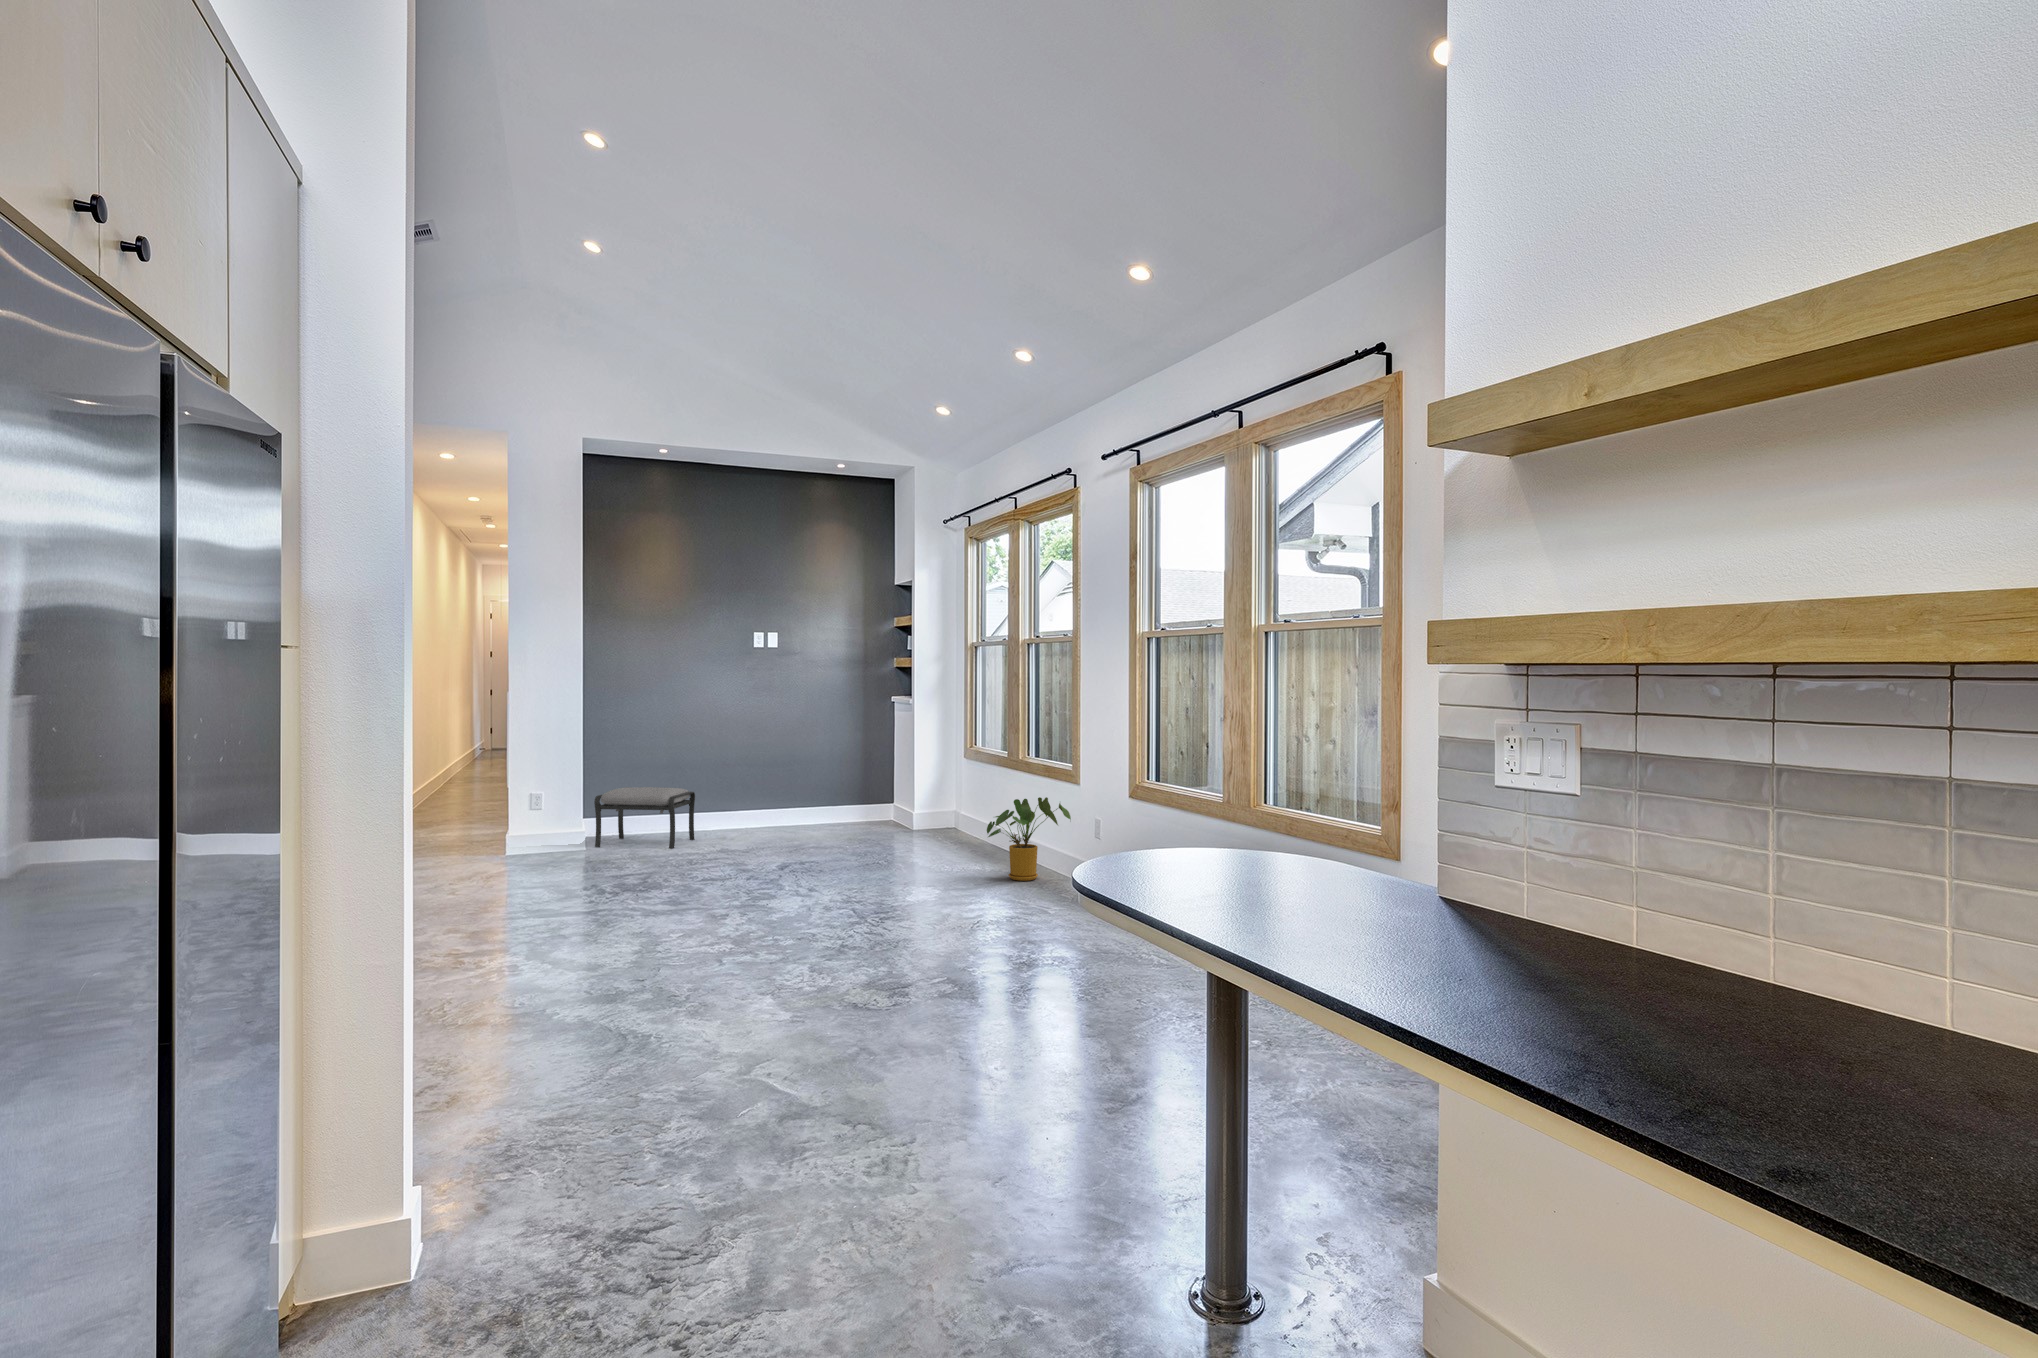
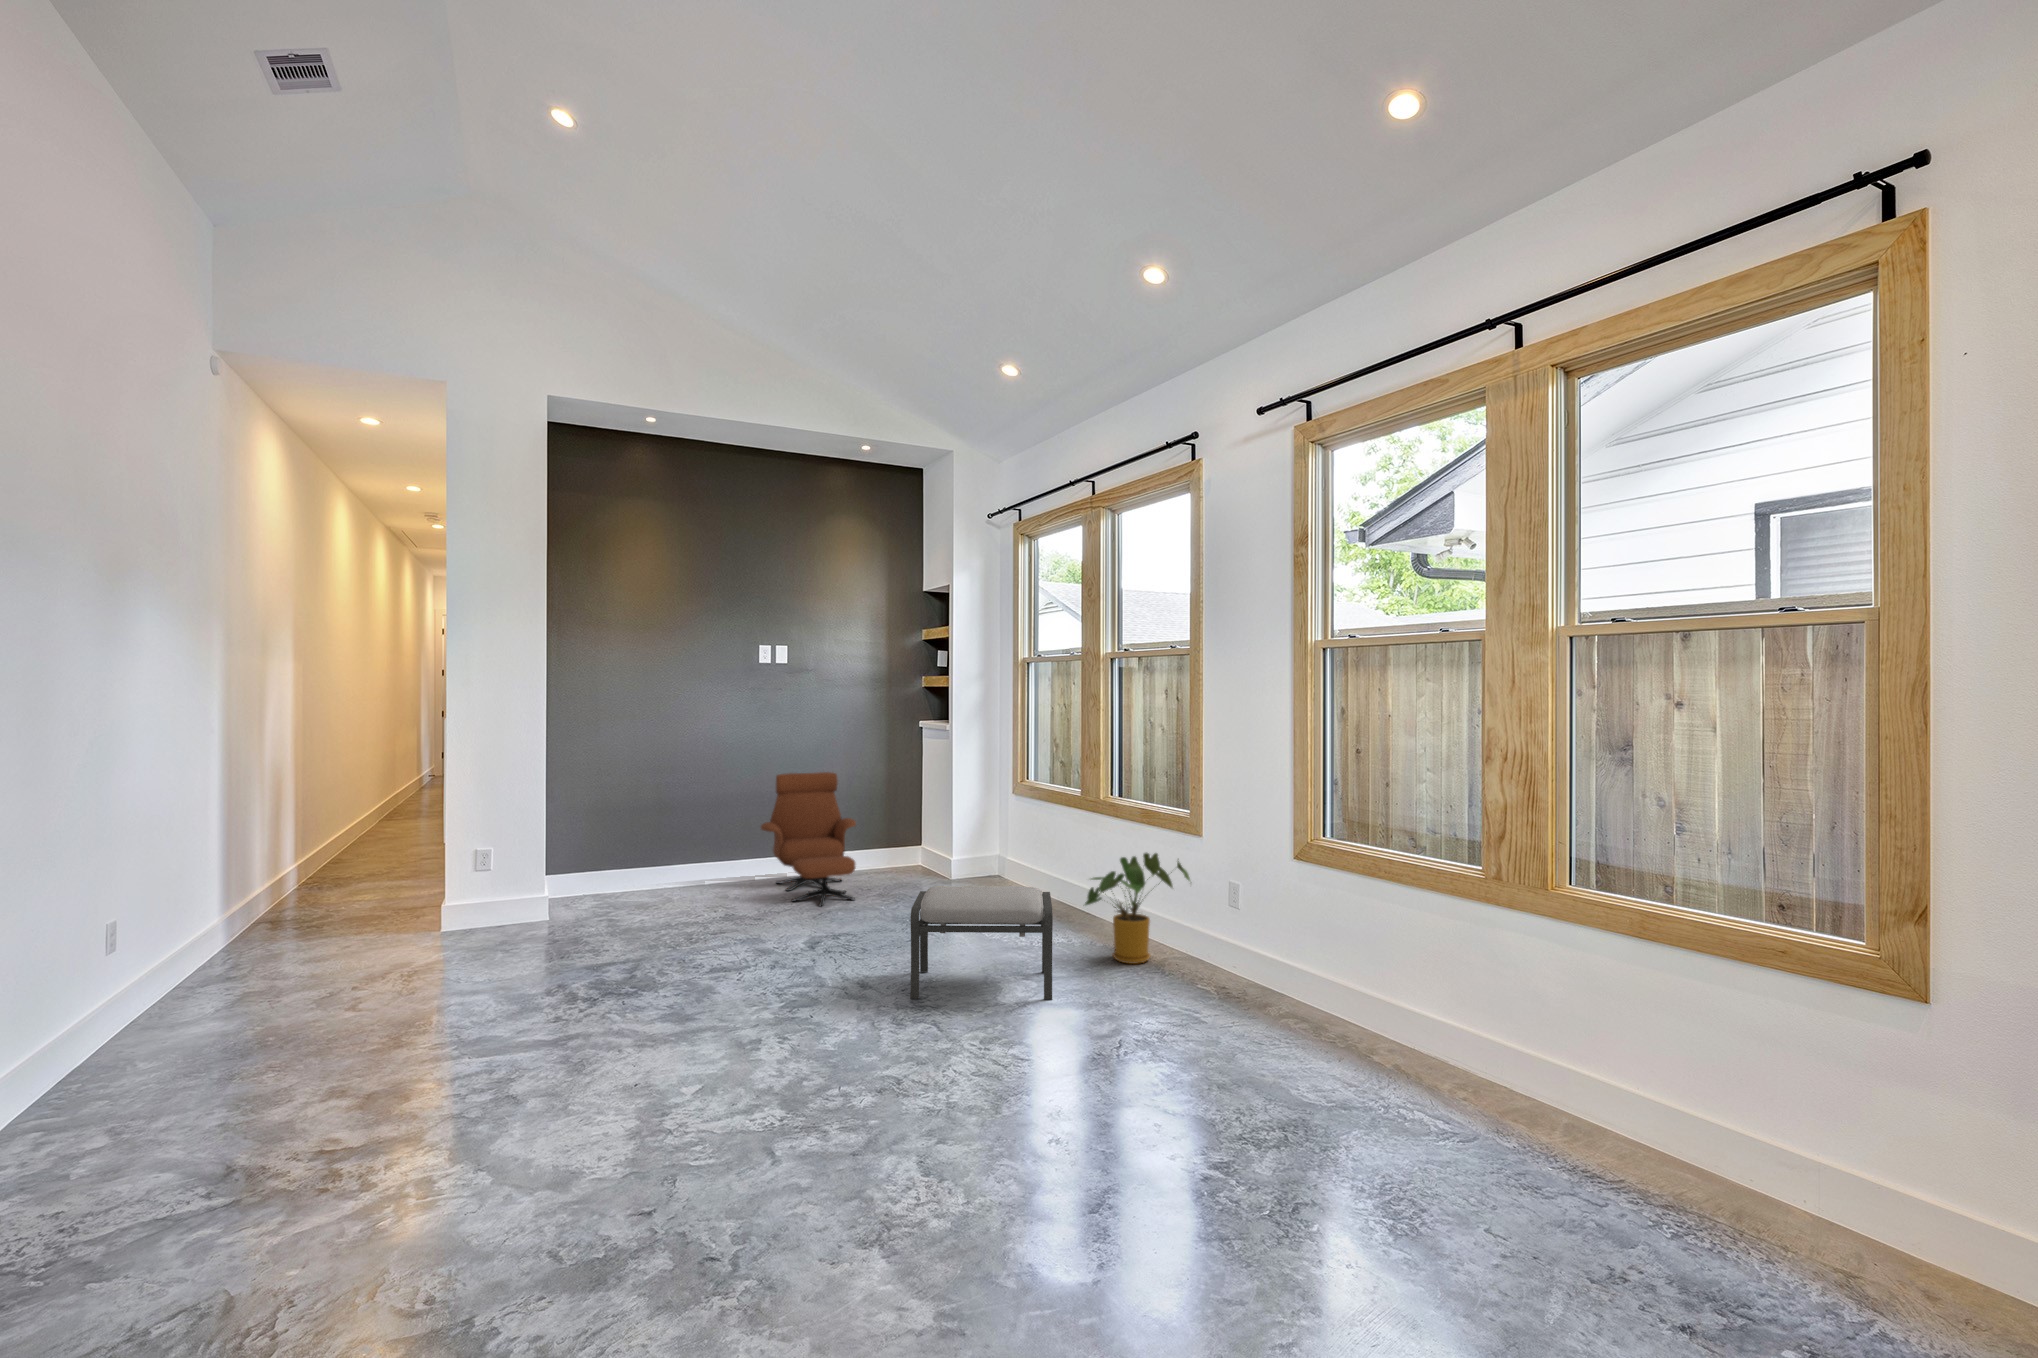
lounge chair: none [755,739,835,845] -> present [761,772,856,906]
ottoman: present [594,787,695,848] -> present [910,885,1053,1000]

